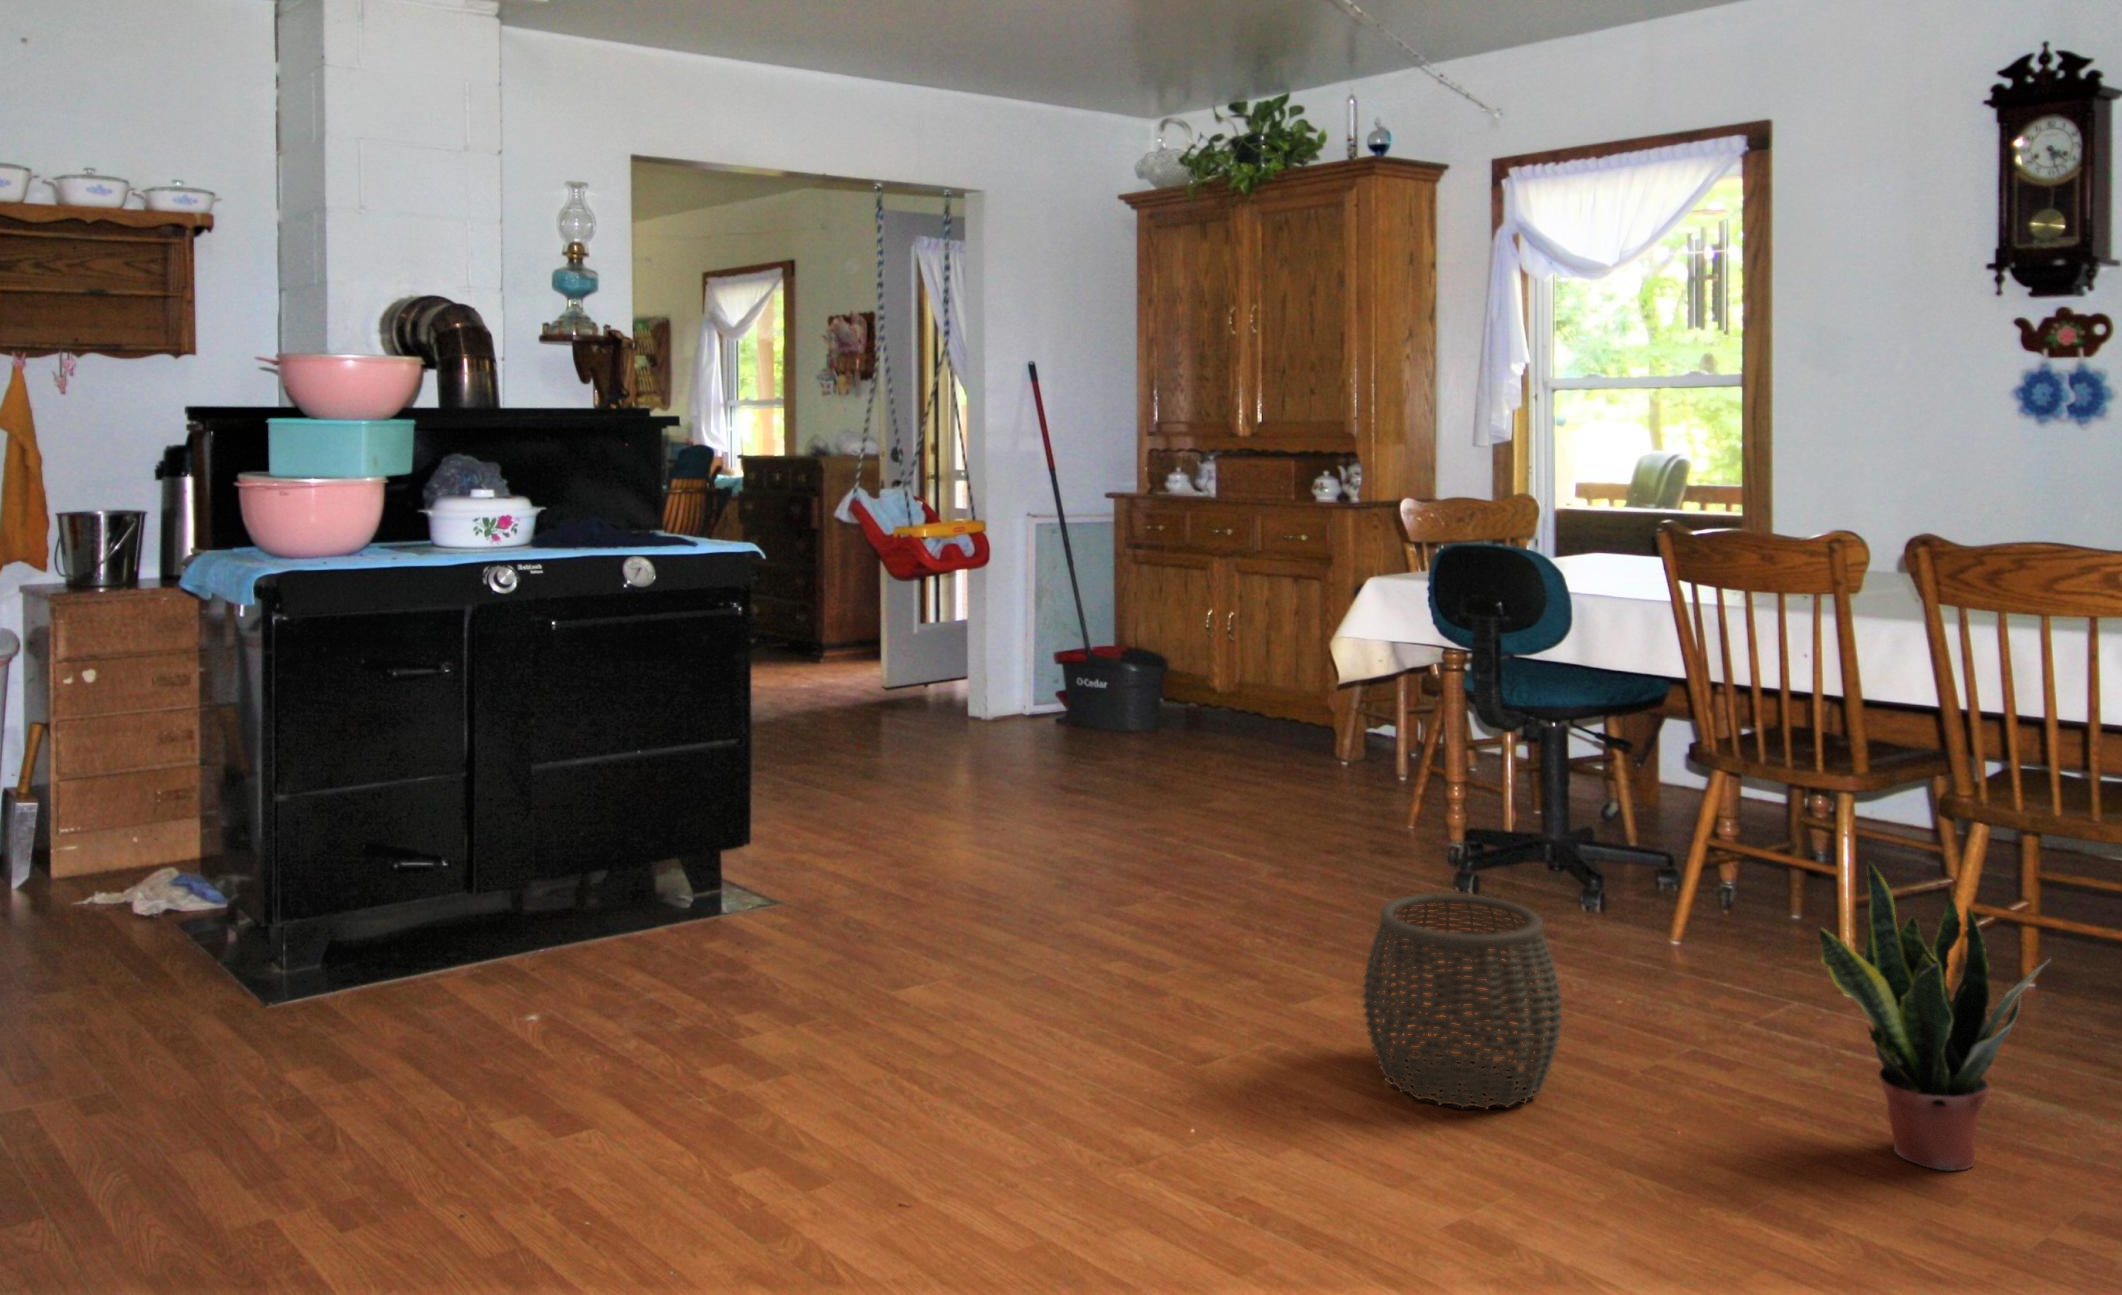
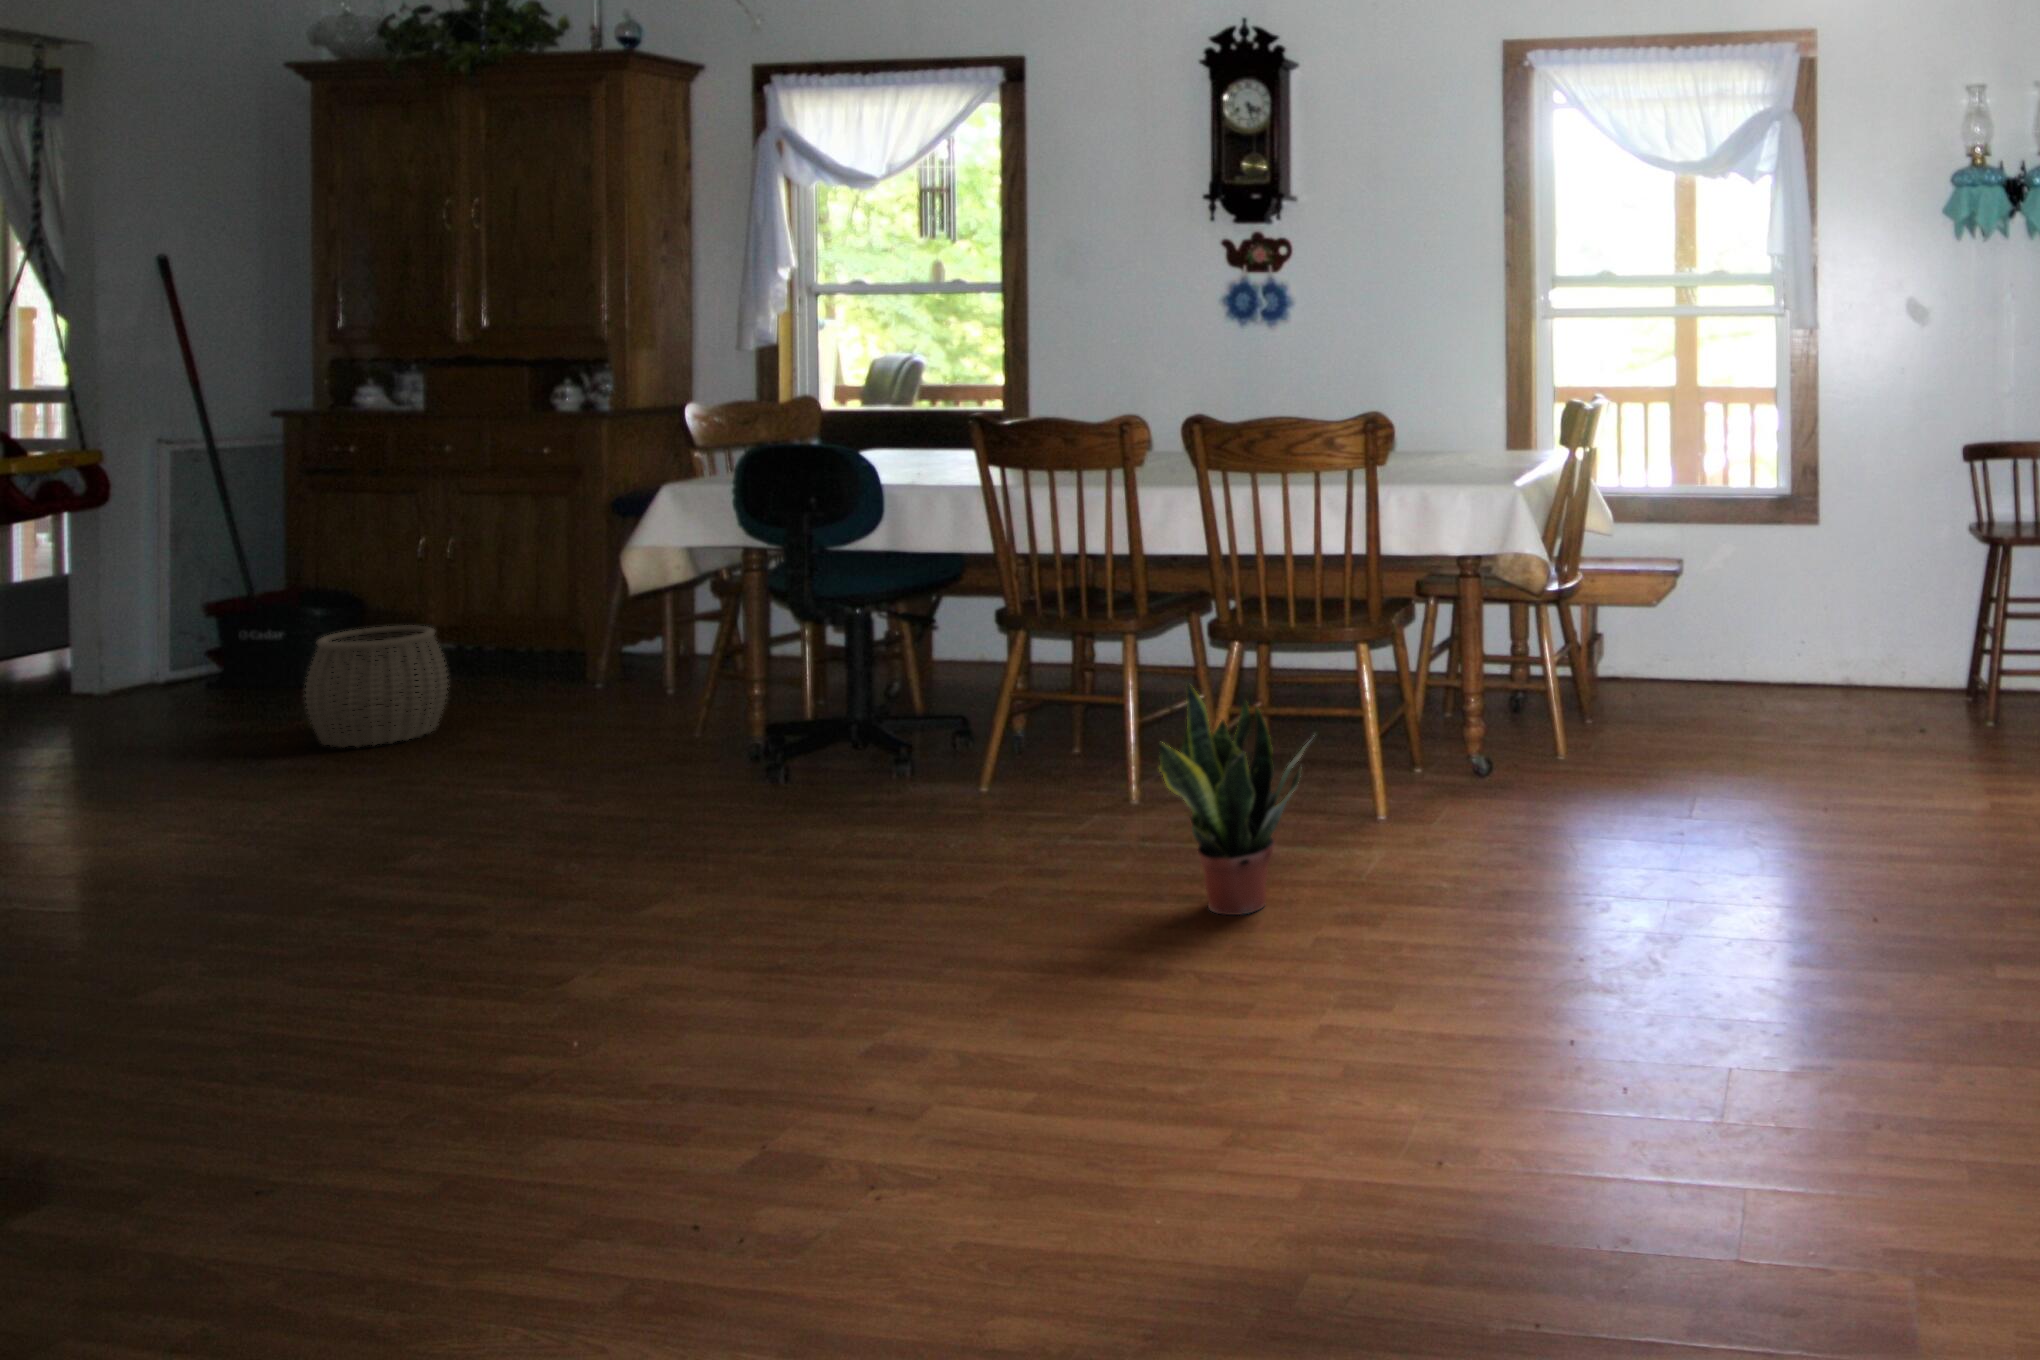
woven basket: present [1362,894,1563,1109] -> present [305,625,448,747]

